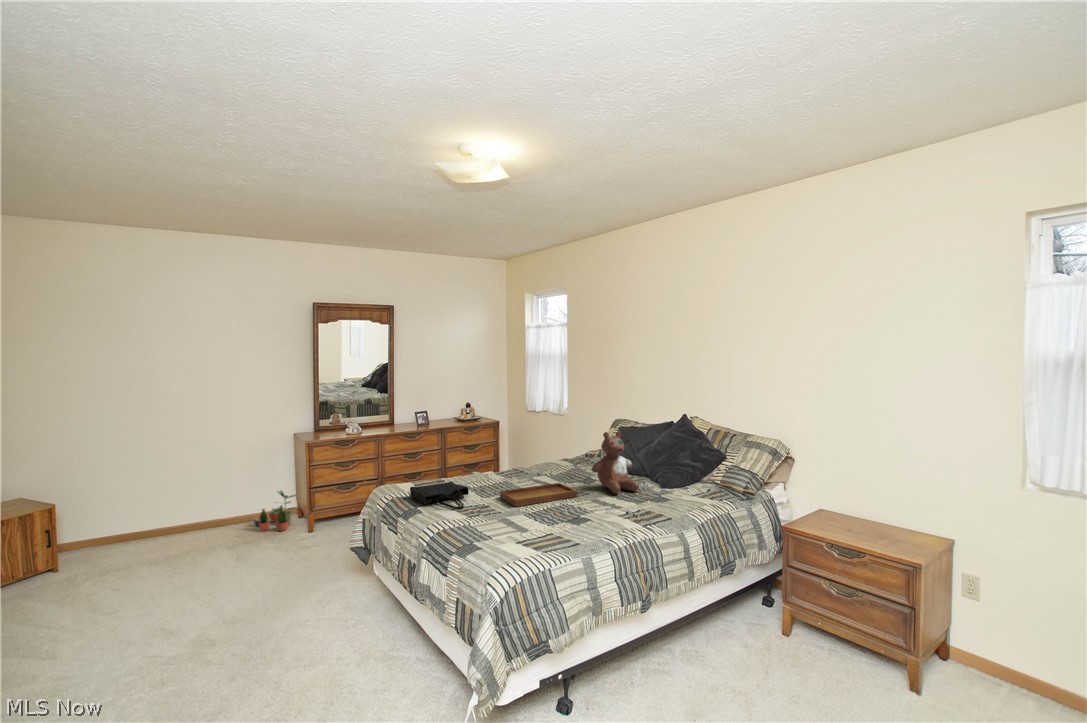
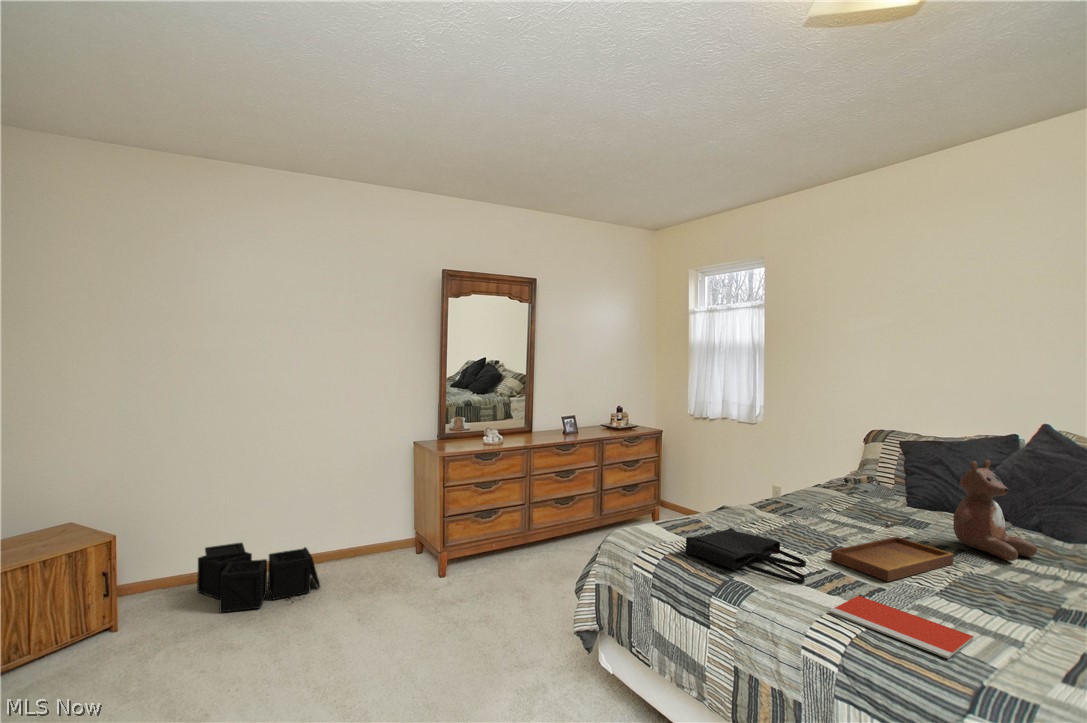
potted plant: present [253,490,297,531] -> none [363,515,422,573]
storage bin: none [122,512,213,558] -> present [197,543,320,612]
notebook: none [452,514,516,538] -> present [829,596,974,659]

